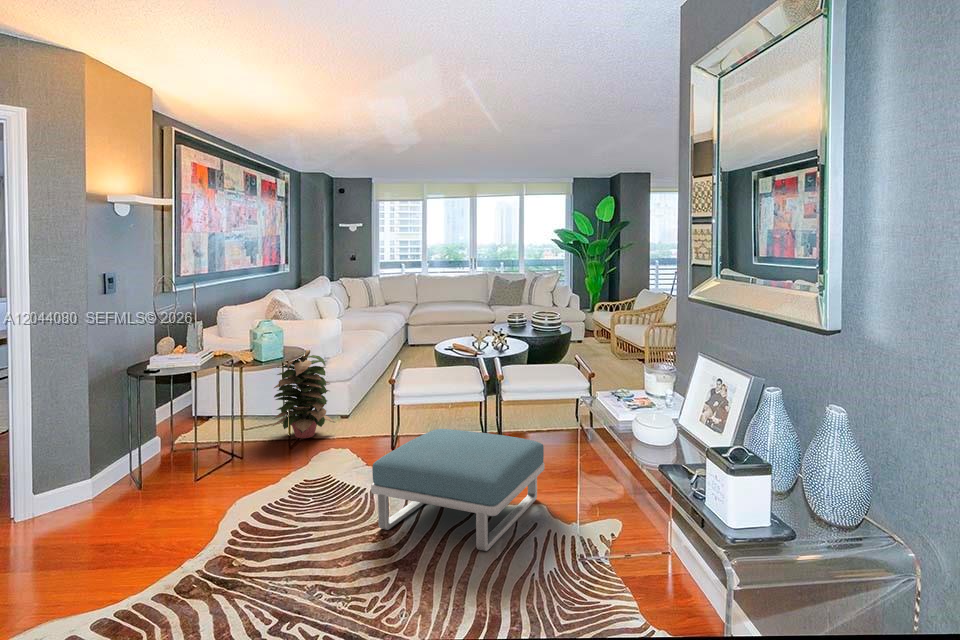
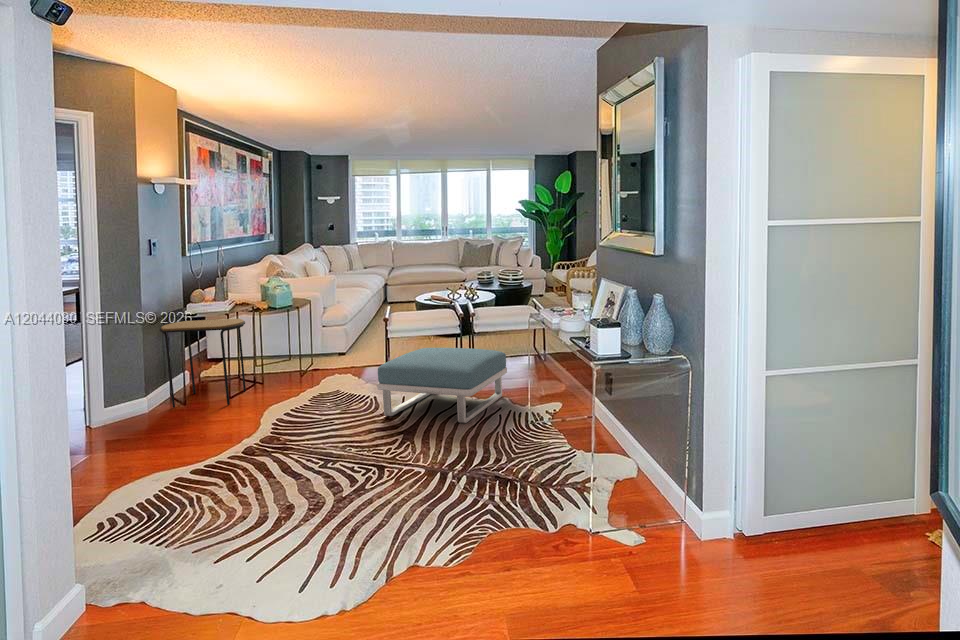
decorative plant: present [273,350,335,438] -> none [283,298,337,371]
side table: none [106,379,217,494] -> present [160,319,246,408]

